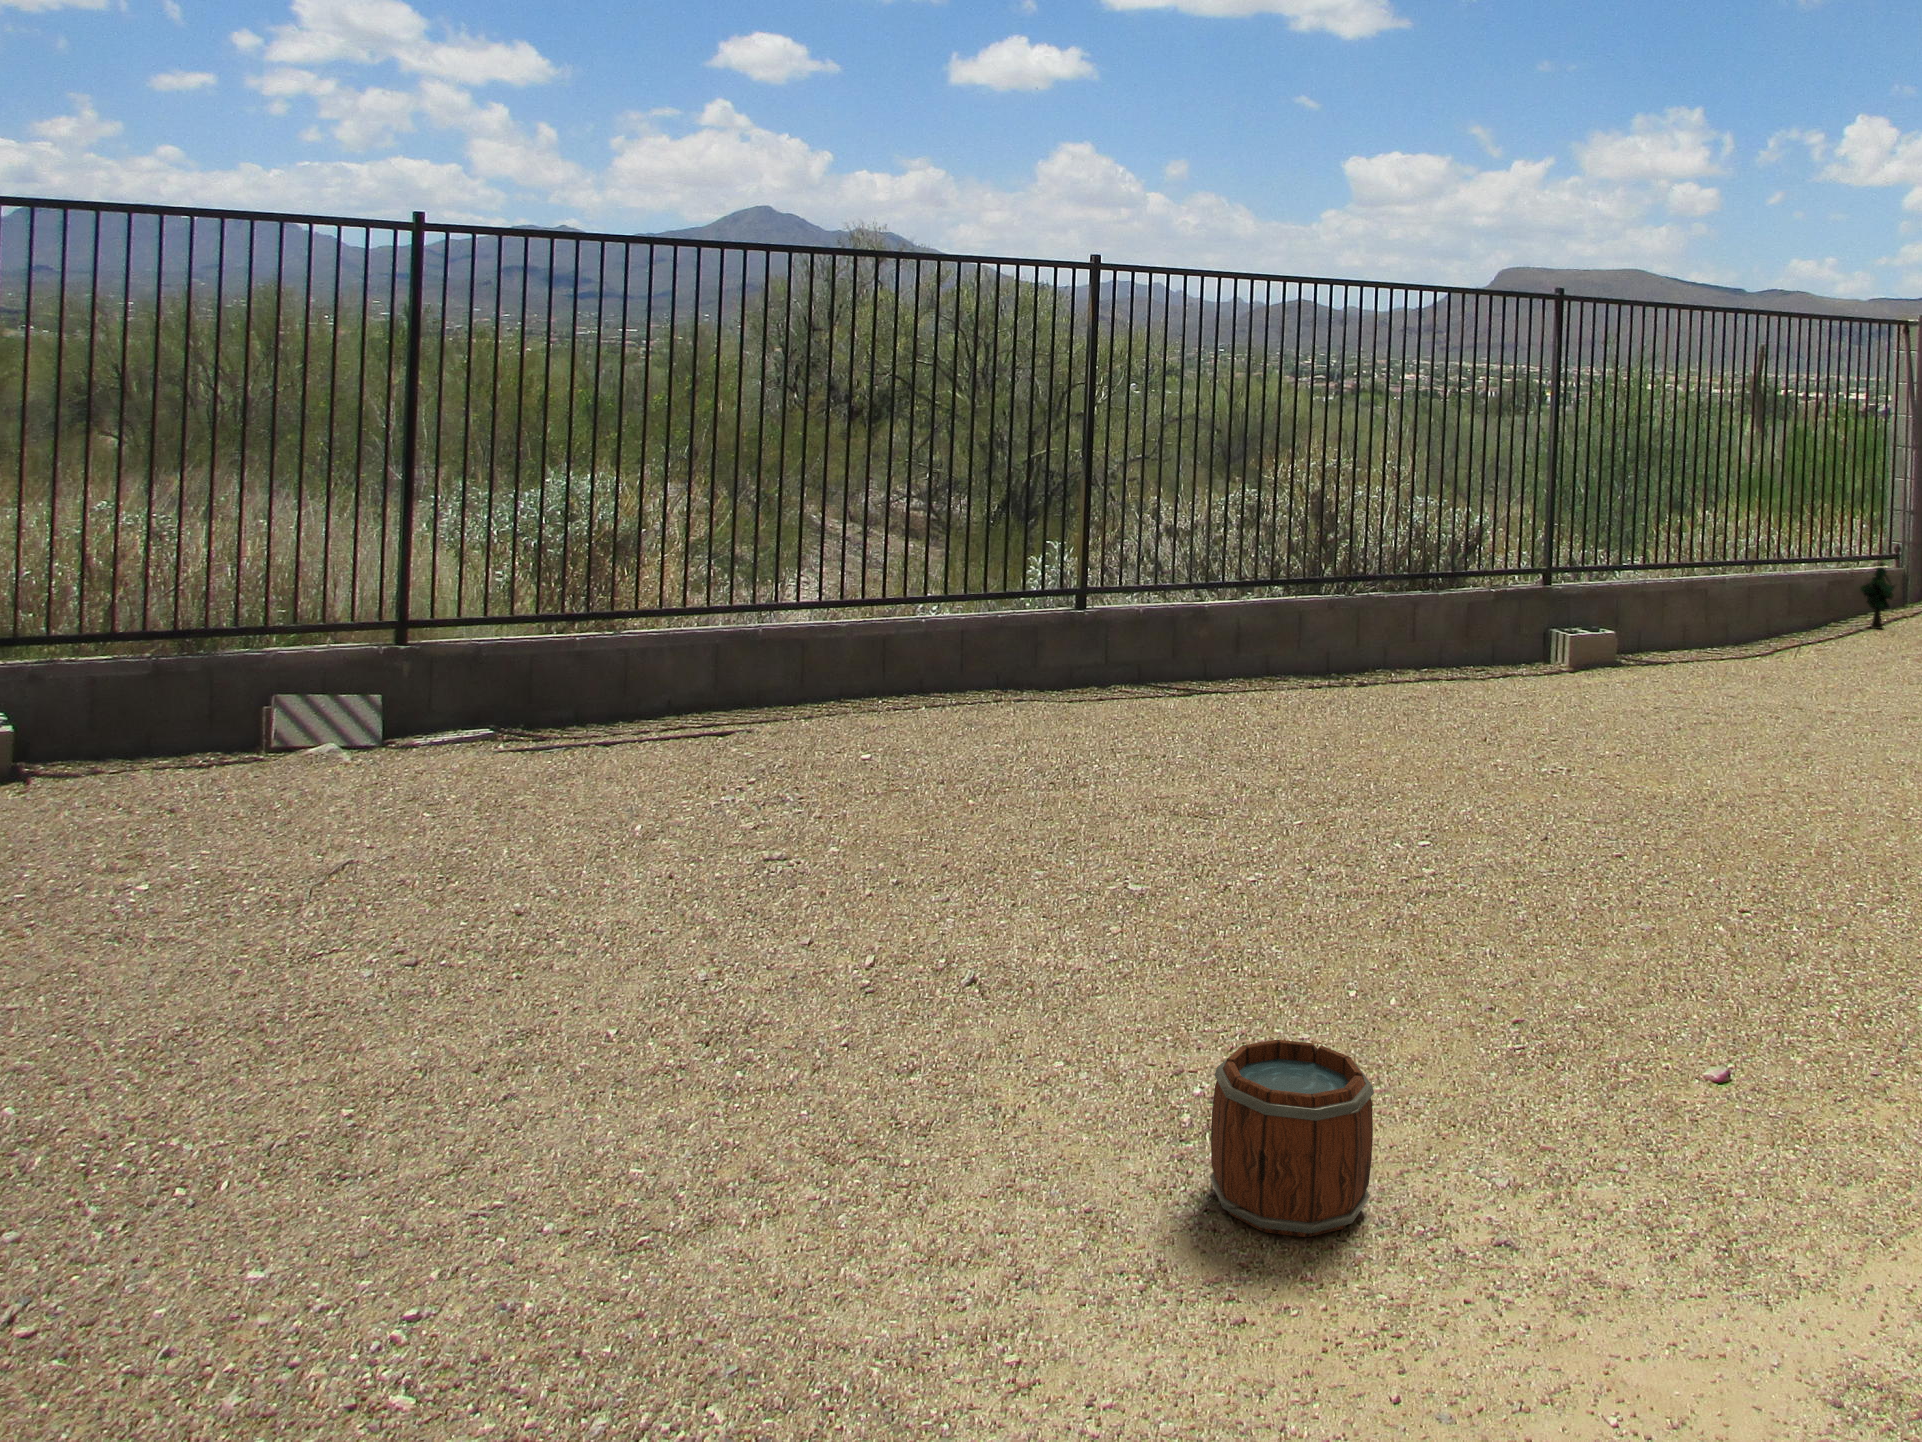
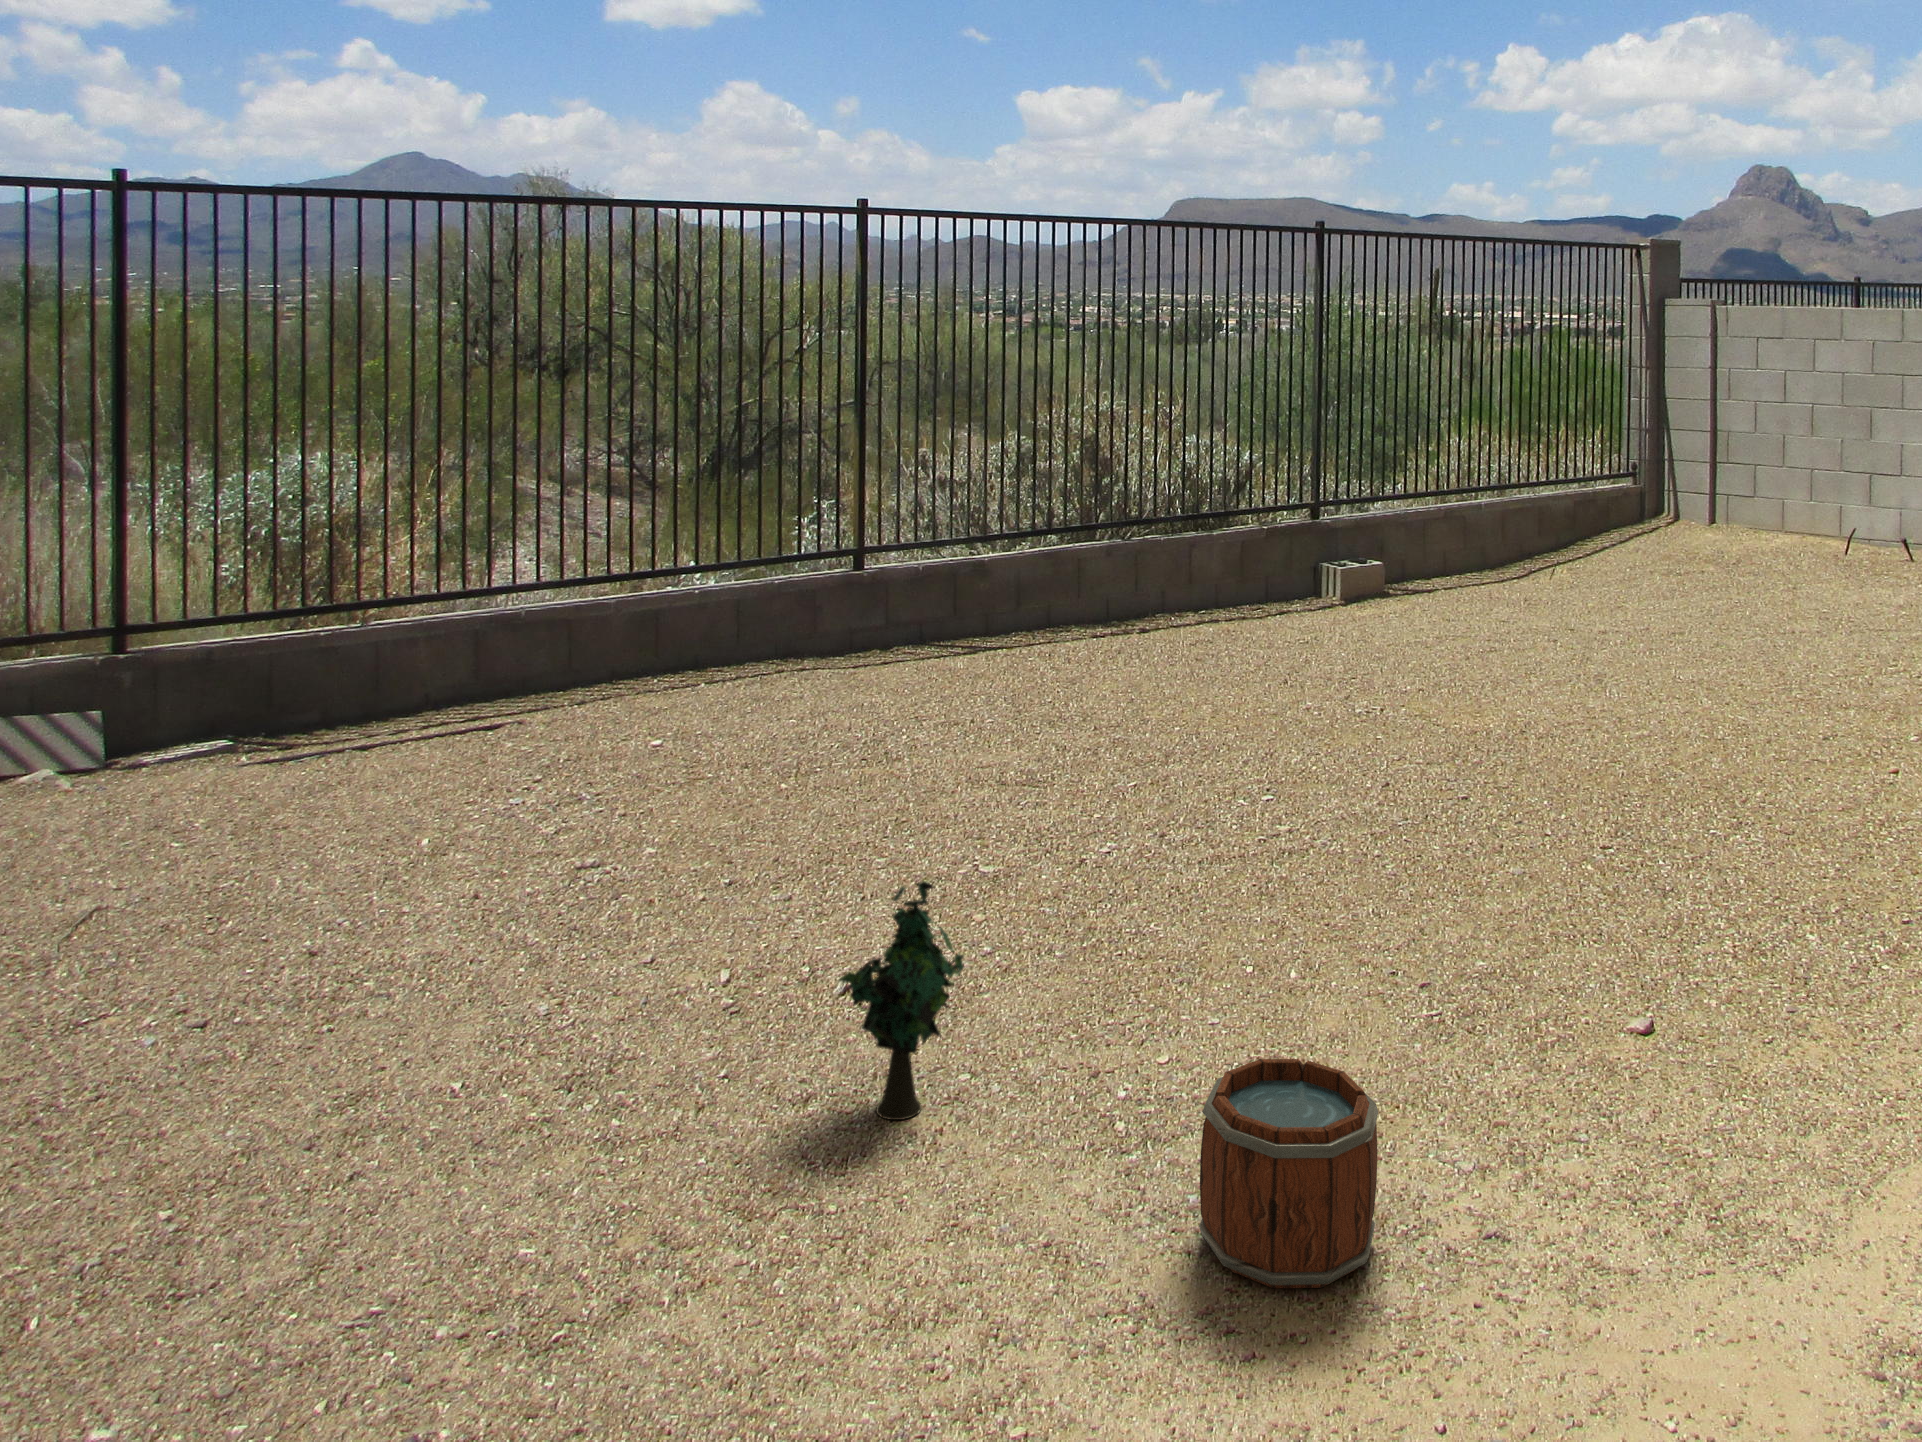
decorative plant: present [1860,562,1895,629] -> present [840,881,964,1120]

